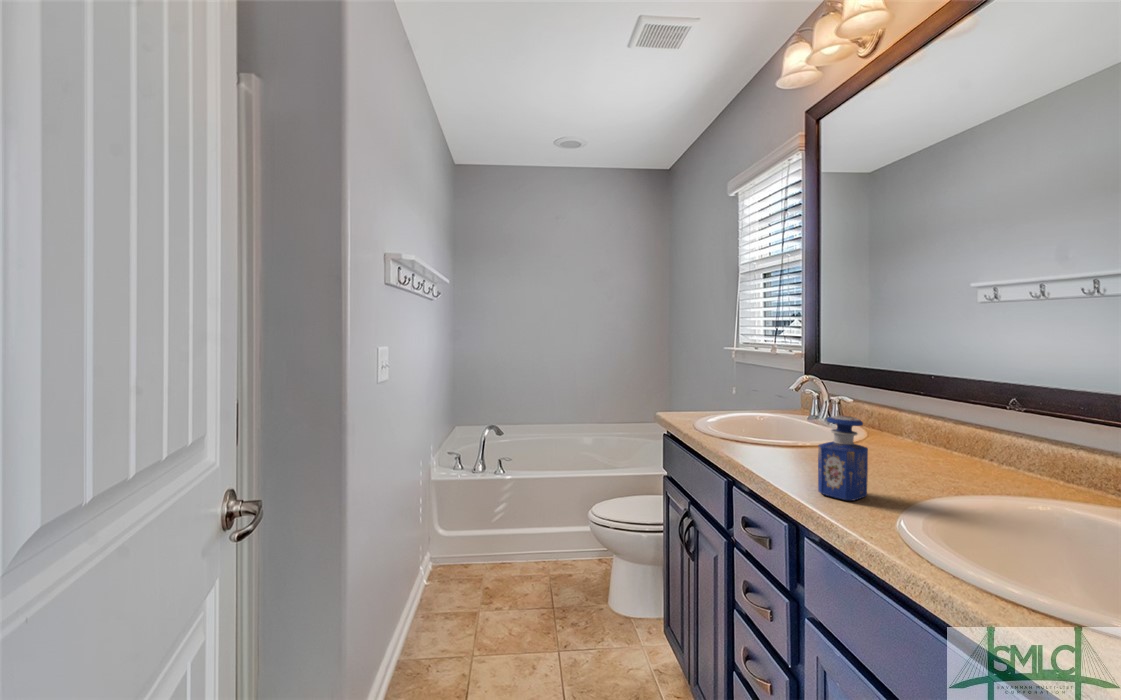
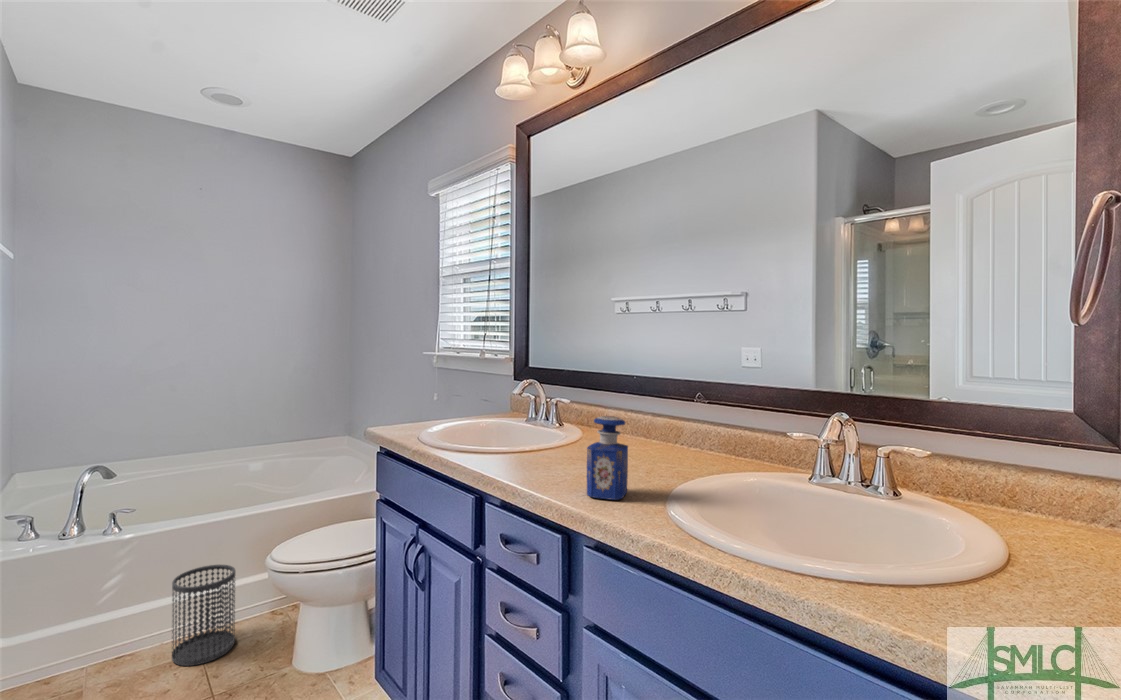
wastebasket: none [533,510,572,582] -> present [172,565,235,666]

